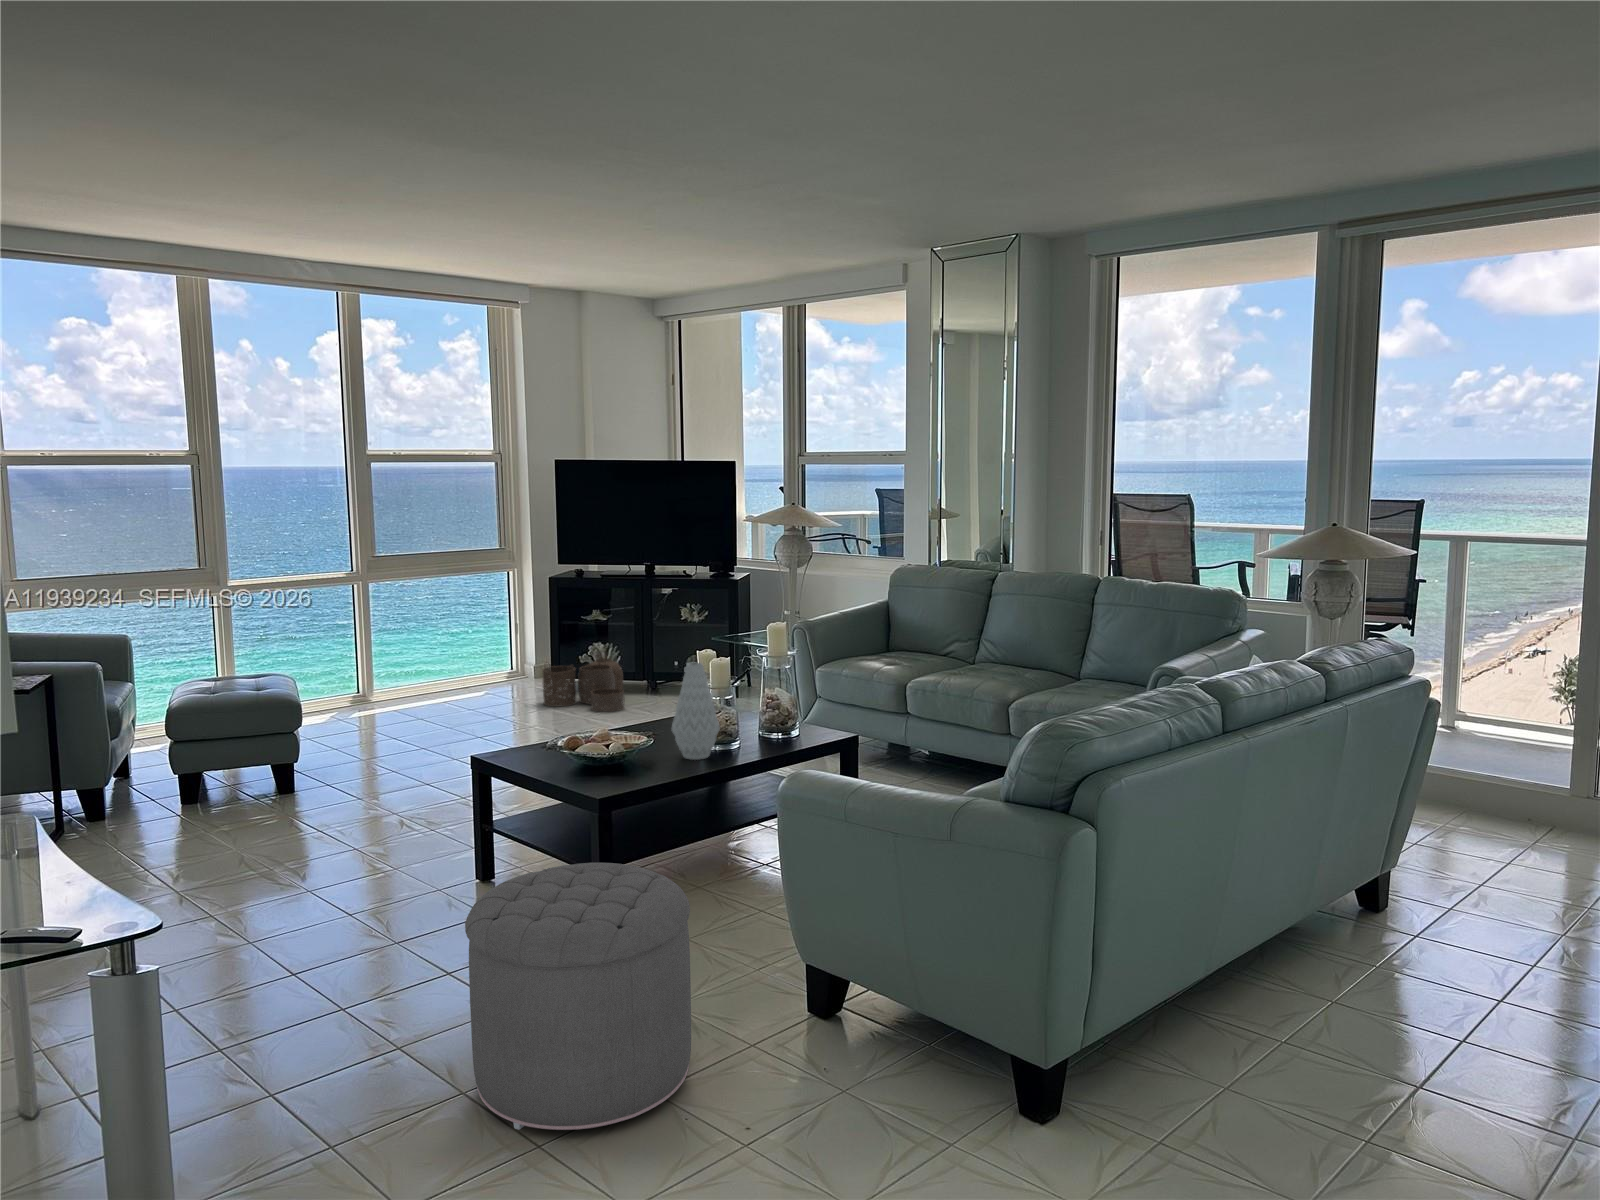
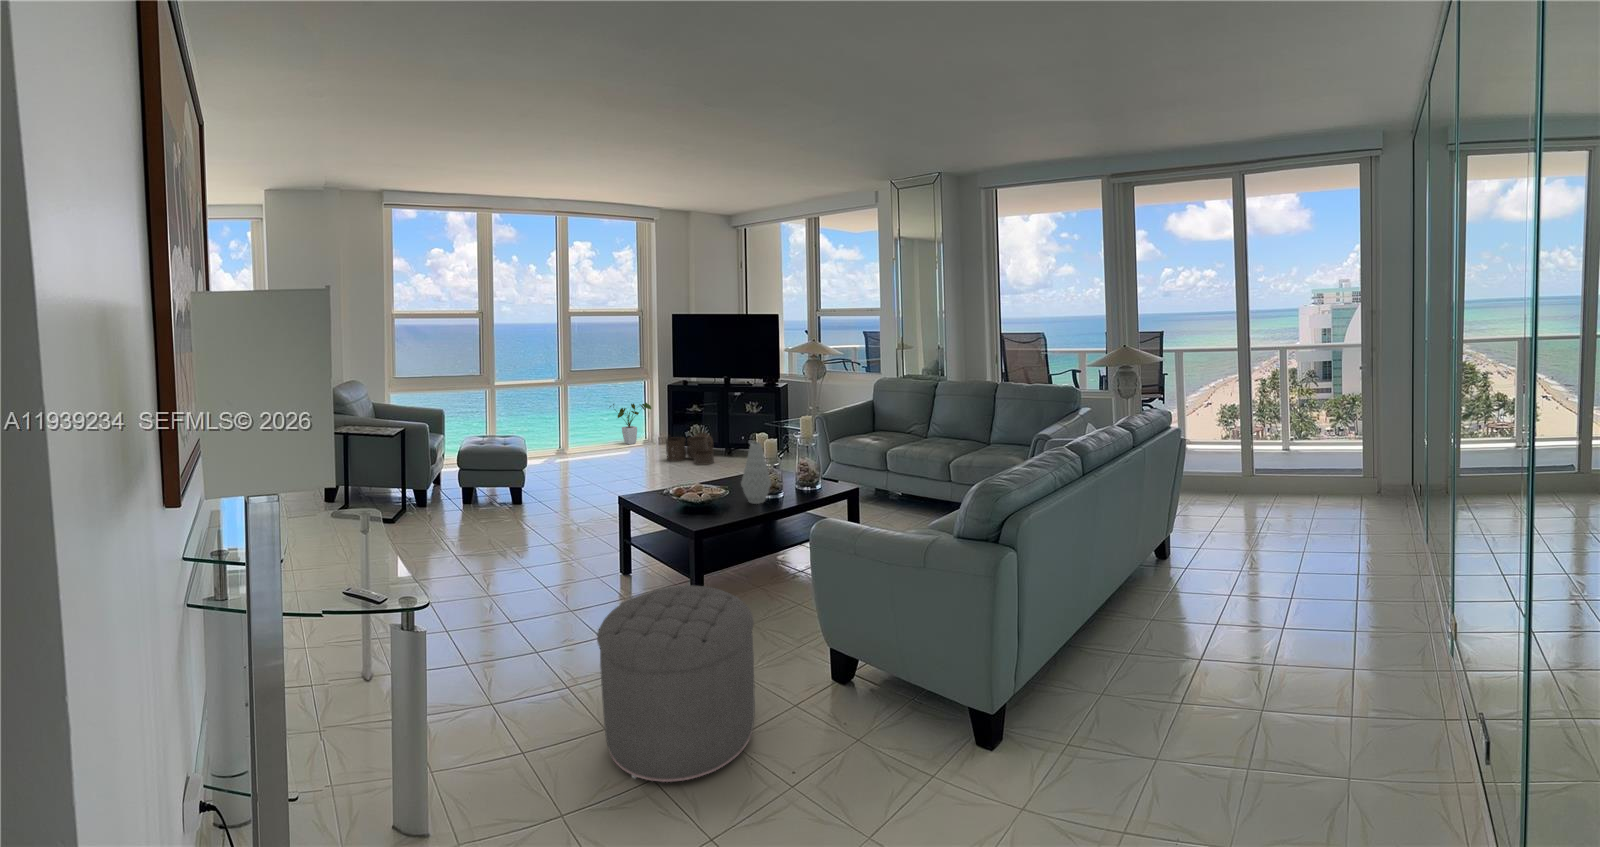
house plant: none [442,607,516,680] -> present [610,402,651,444]

